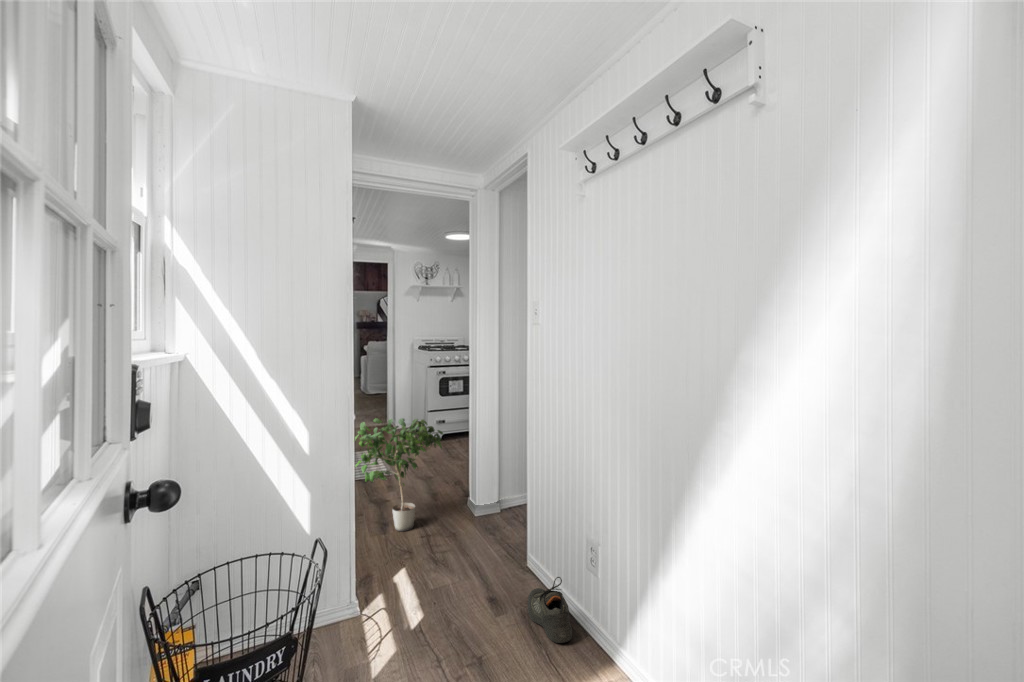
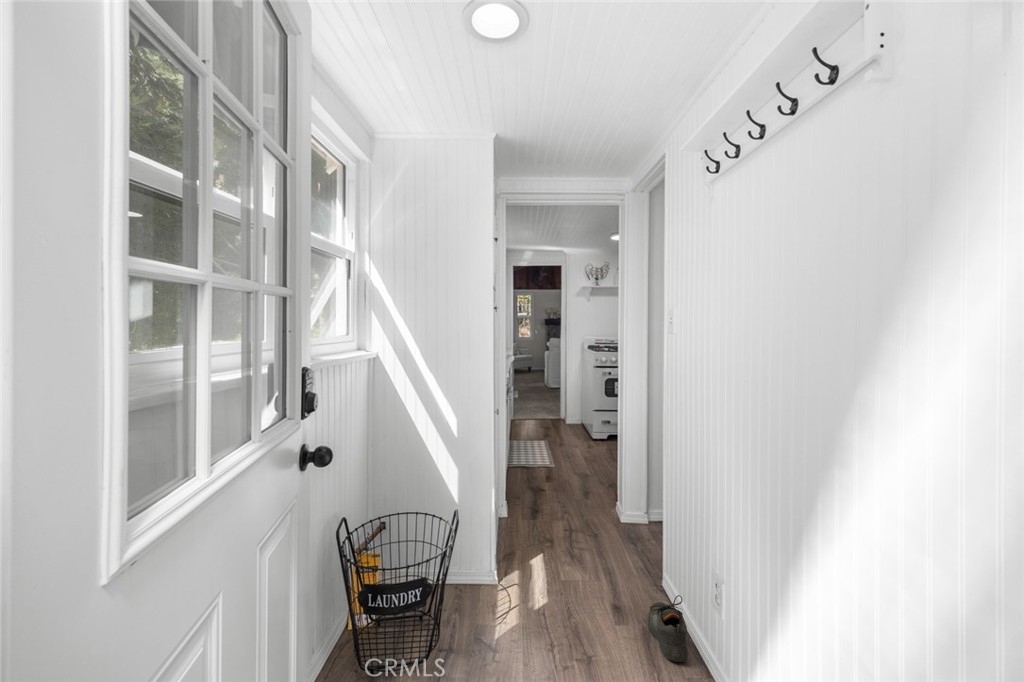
potted plant: present [355,418,443,531] -> none [509,413,591,521]

